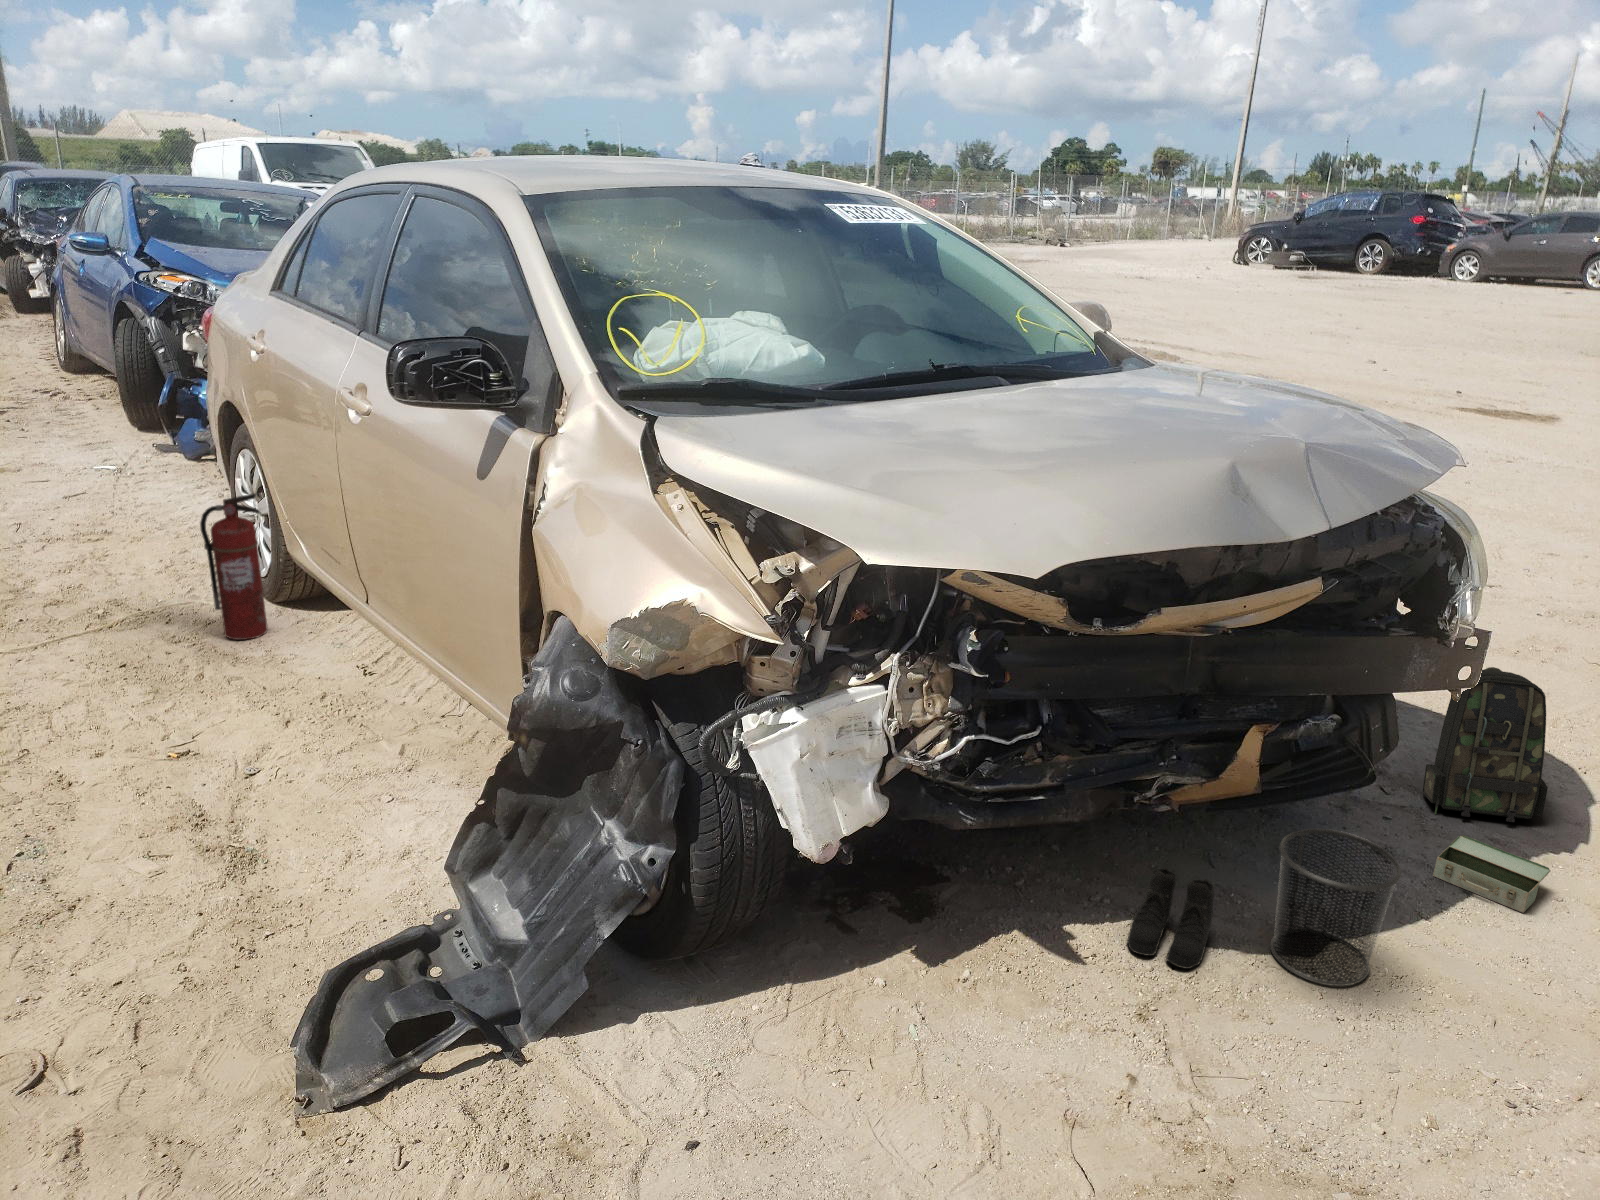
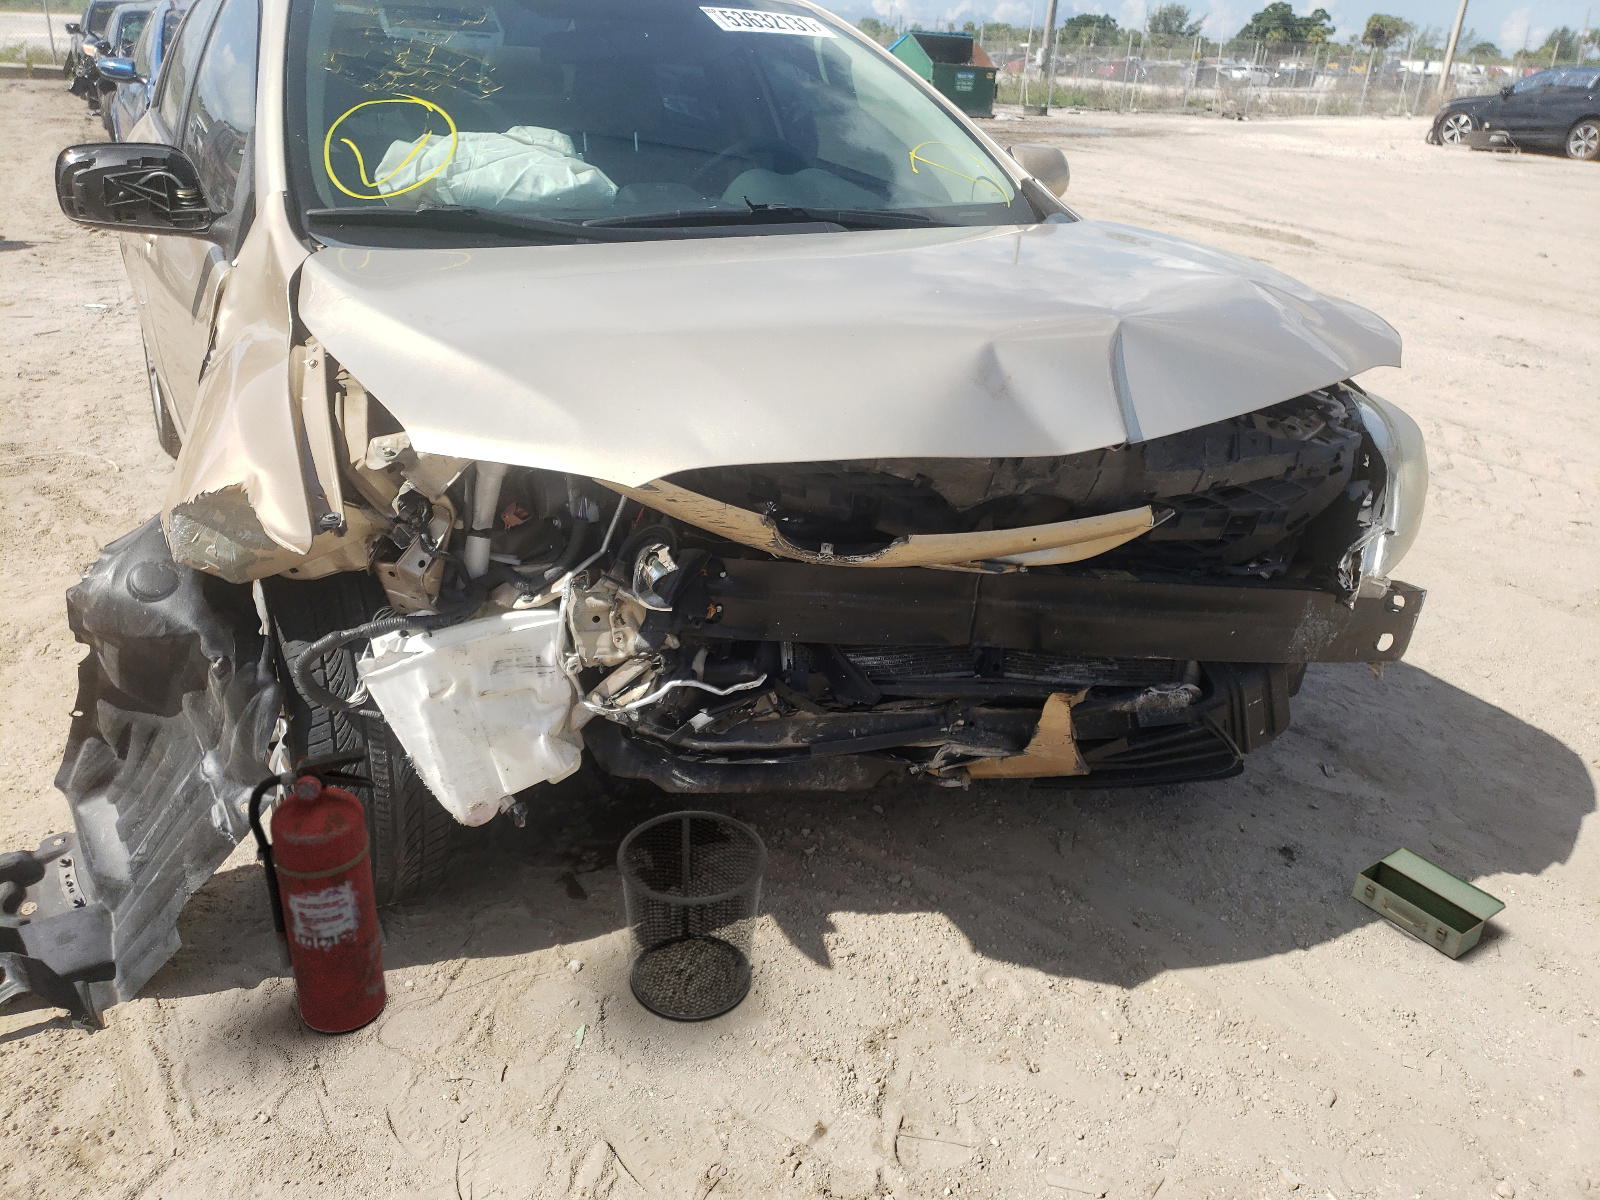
fire extinguisher: present [200,493,268,640] -> present [248,746,387,1033]
backpack: present [1423,667,1548,822] -> none [1384,634,1548,834]
trash can: present [1270,829,1401,986] -> present [617,811,767,1019]
boots: present [1127,868,1214,969] -> none [904,857,1023,991]

